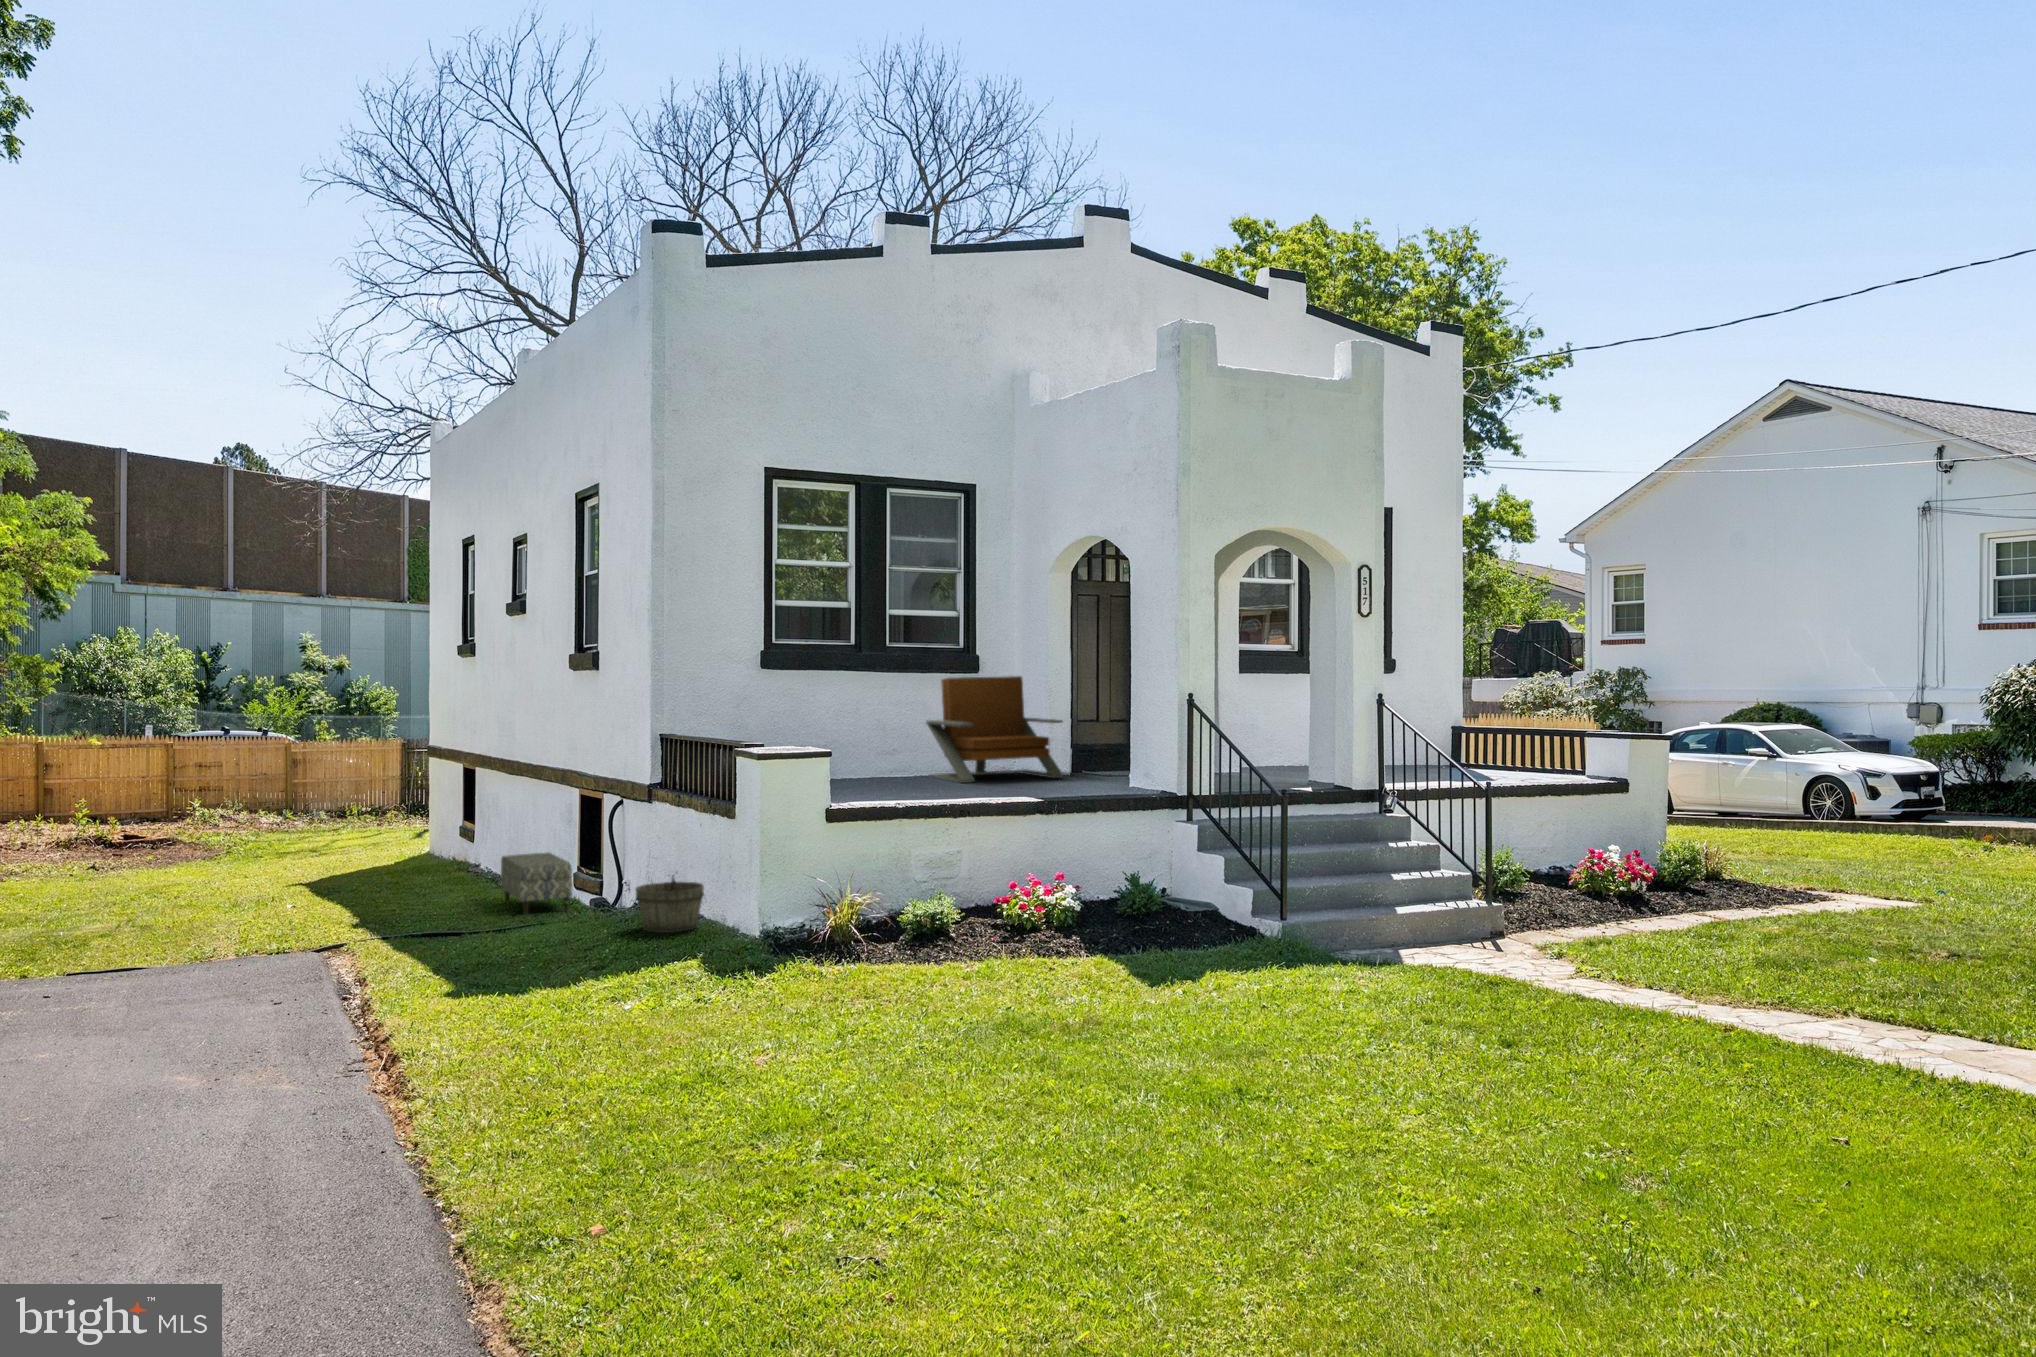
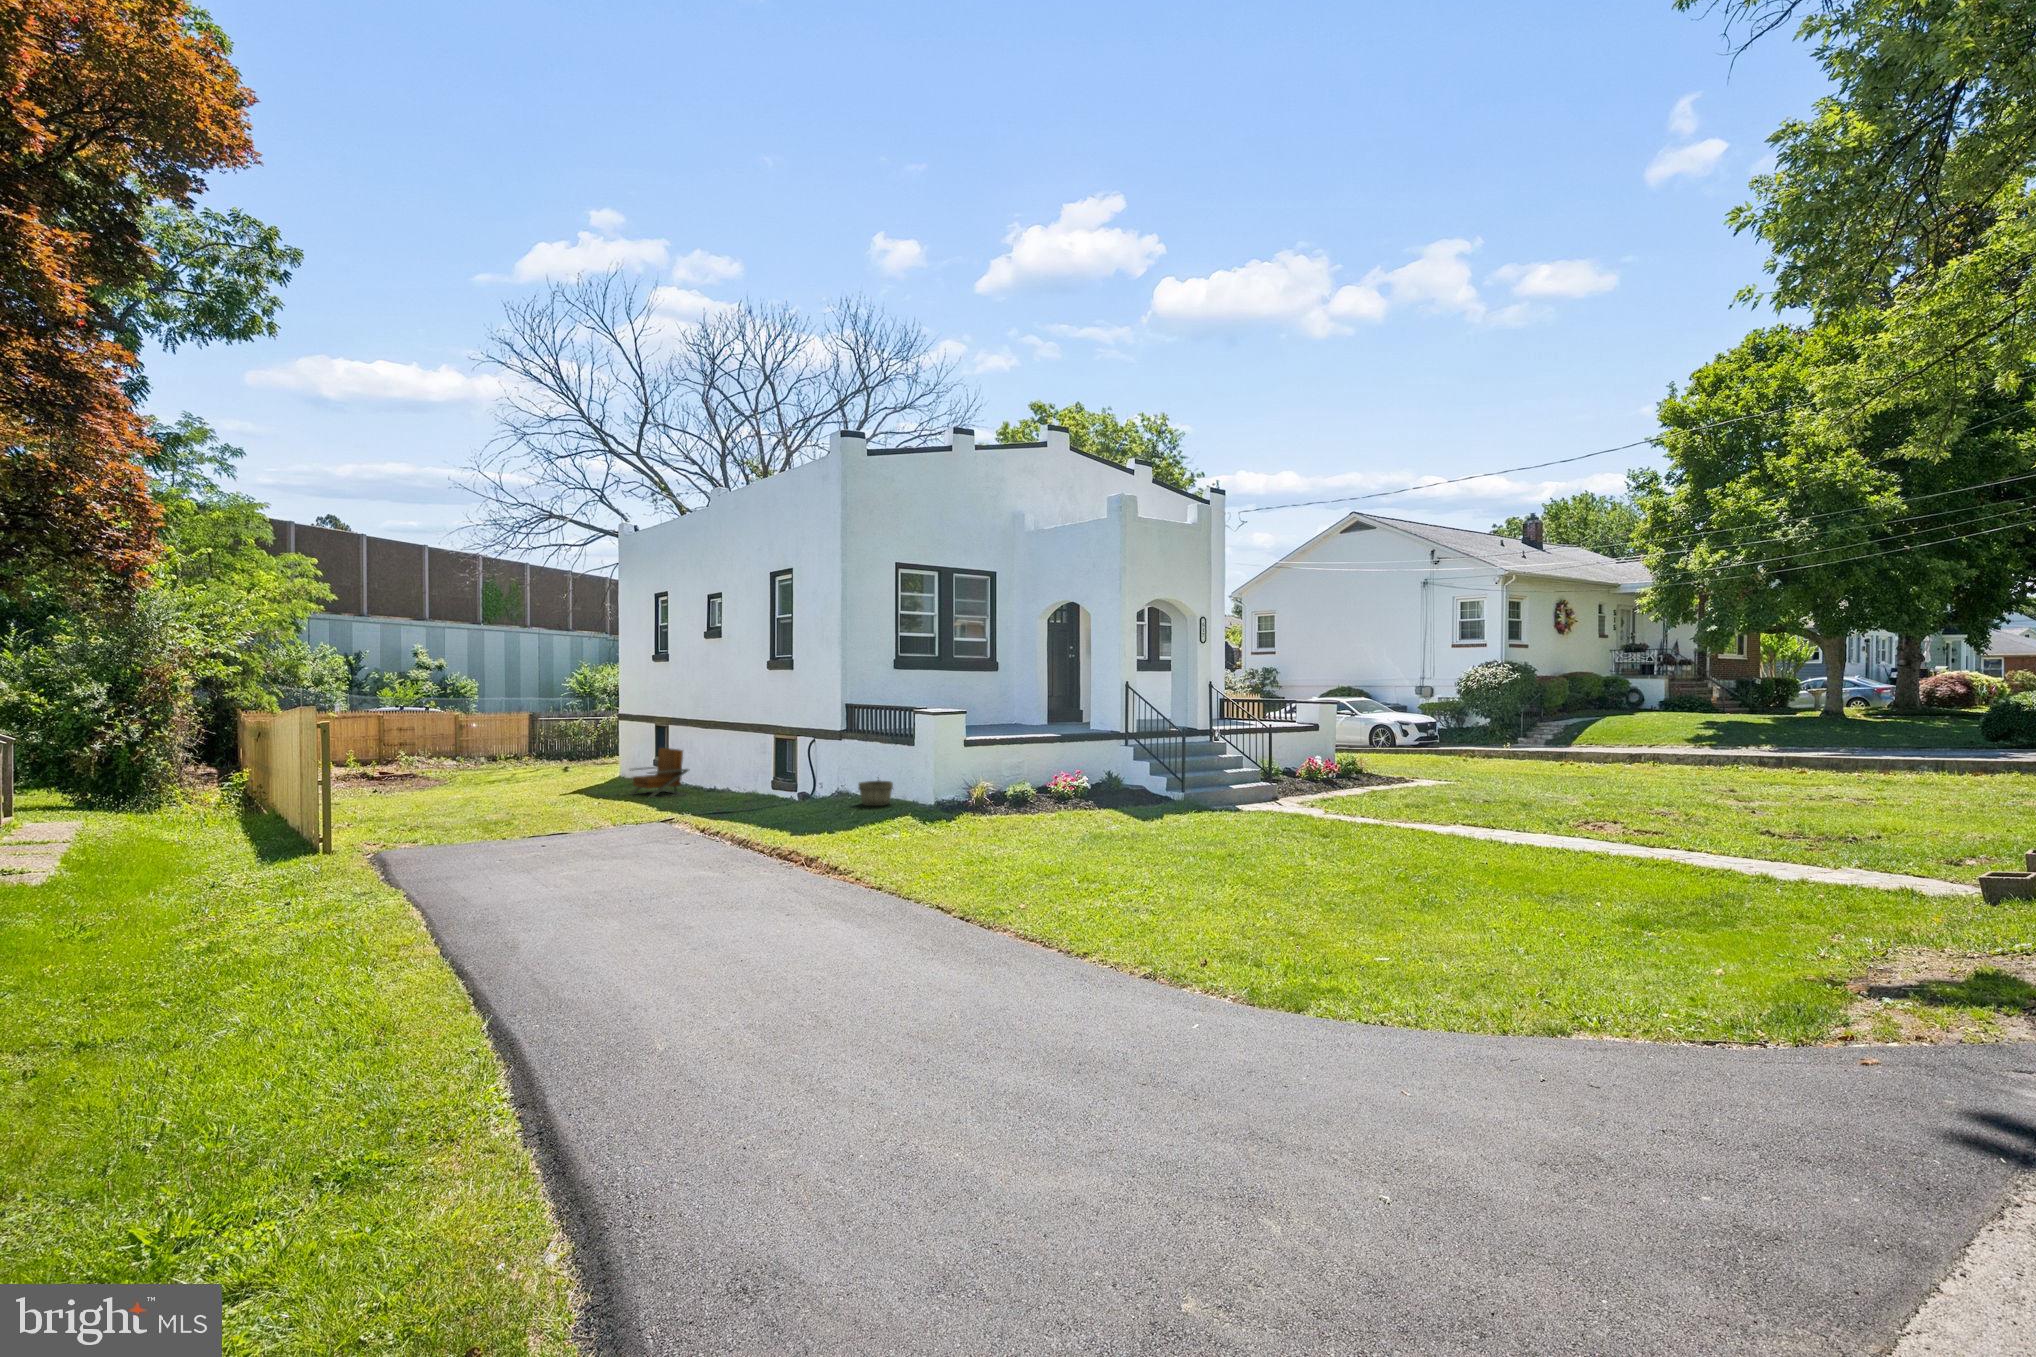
lounge chair: present [926,676,1064,783] -> present [630,748,688,798]
bench: present [501,853,572,915] -> none [711,774,762,809]

